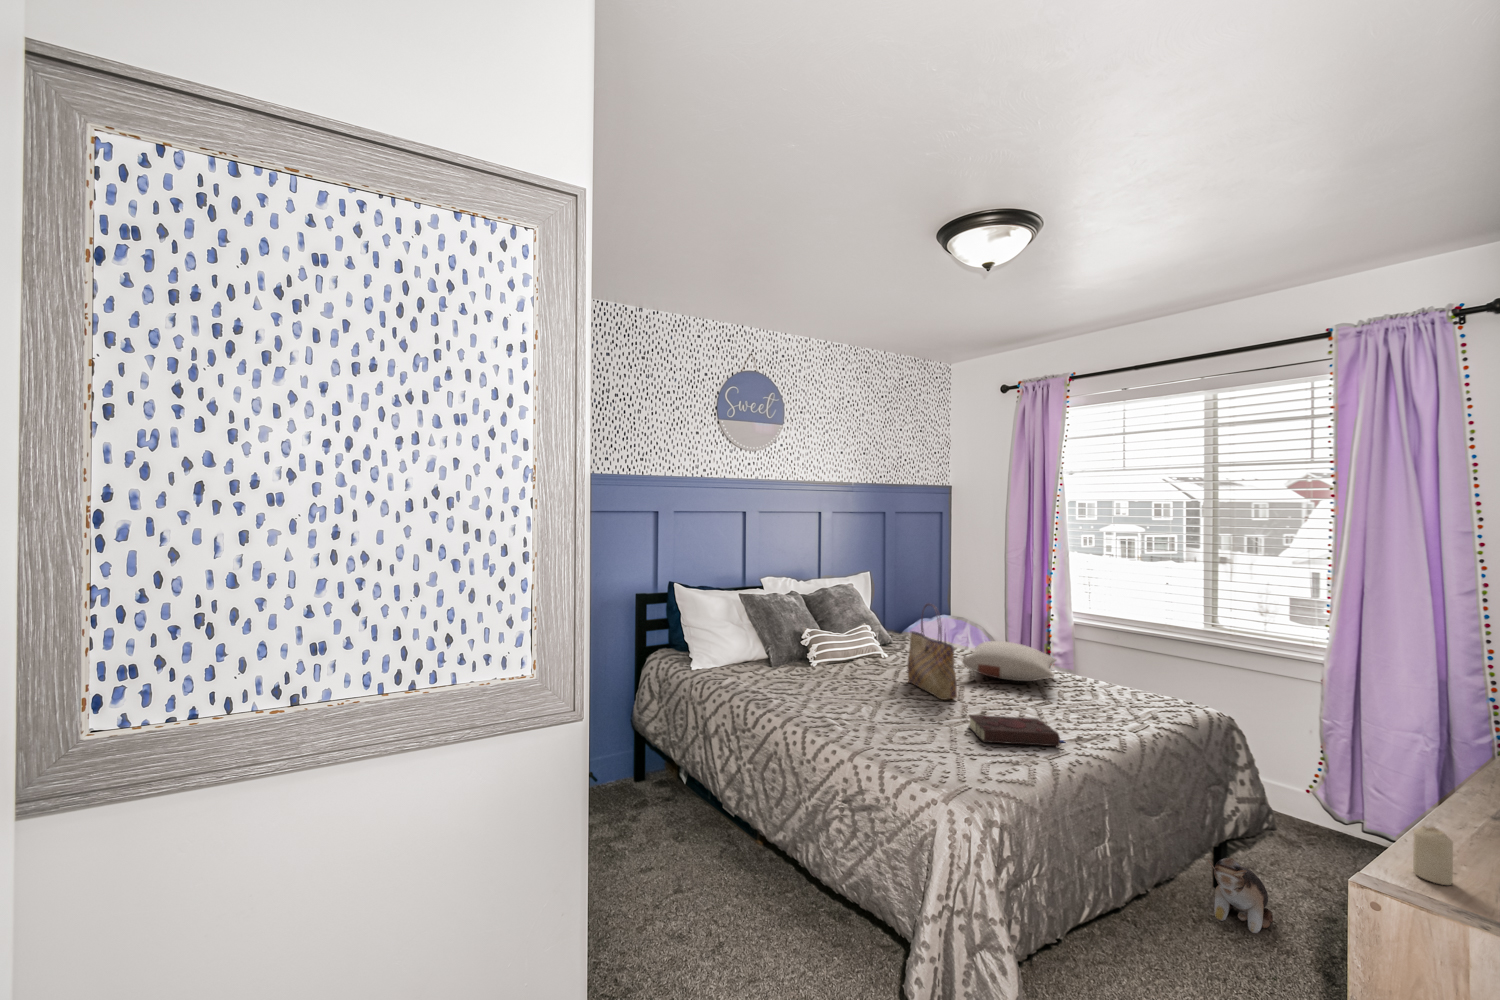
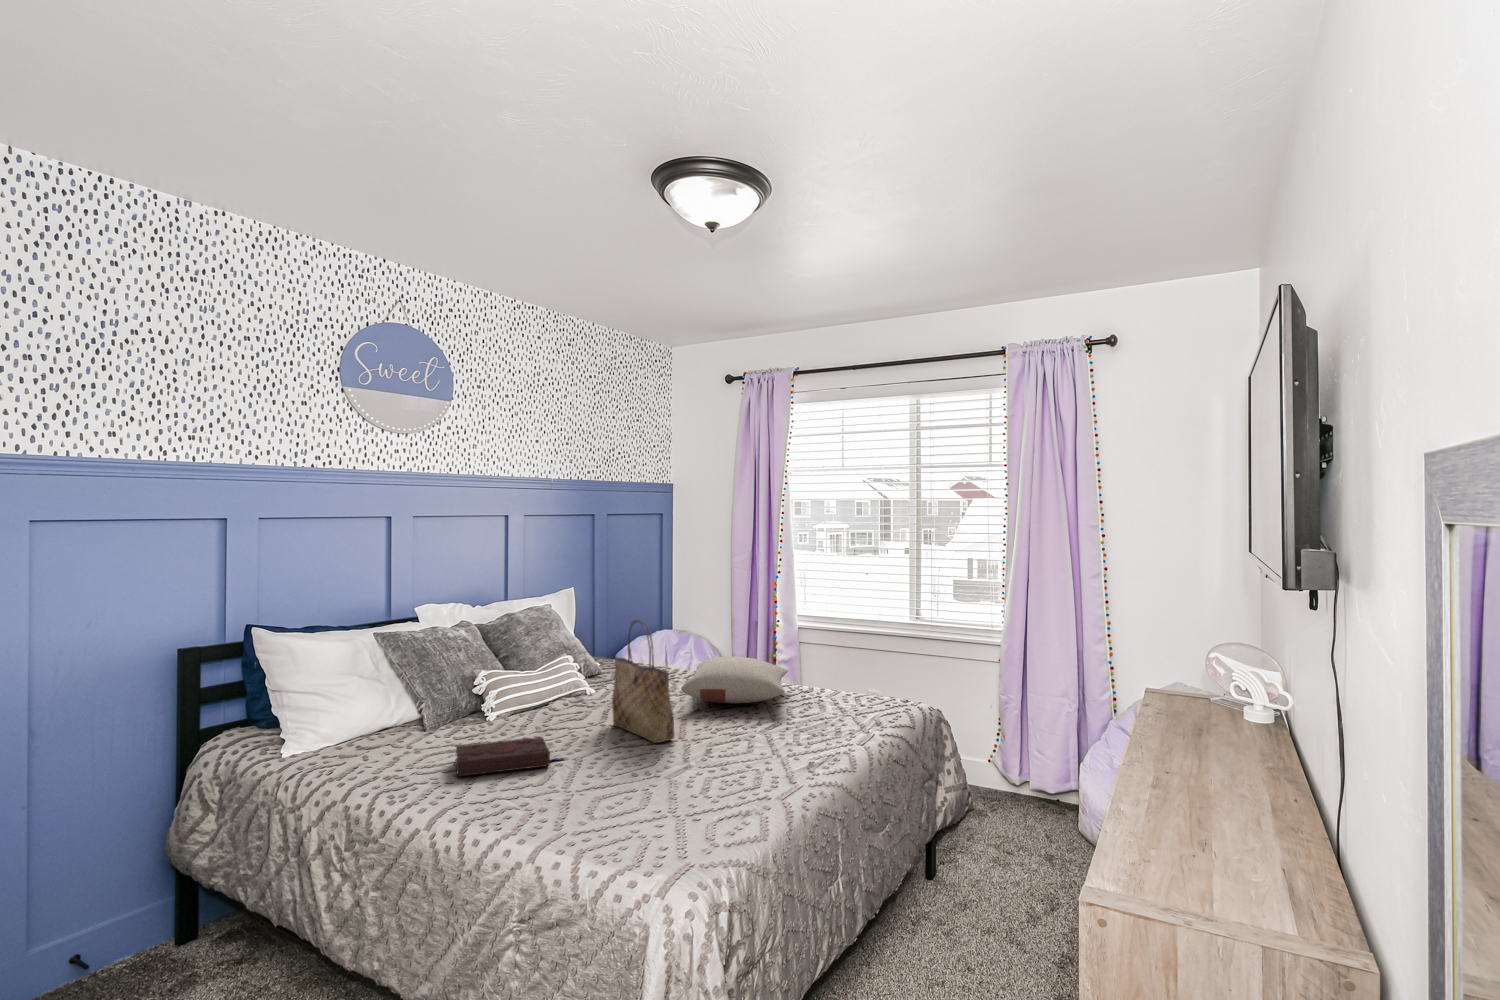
book: present [969,715,1063,746] -> present [455,737,563,777]
candle: present [1413,826,1453,885] -> none [1126,811,1157,869]
plush toy: present [1208,858,1273,933] -> none [942,867,1000,942]

